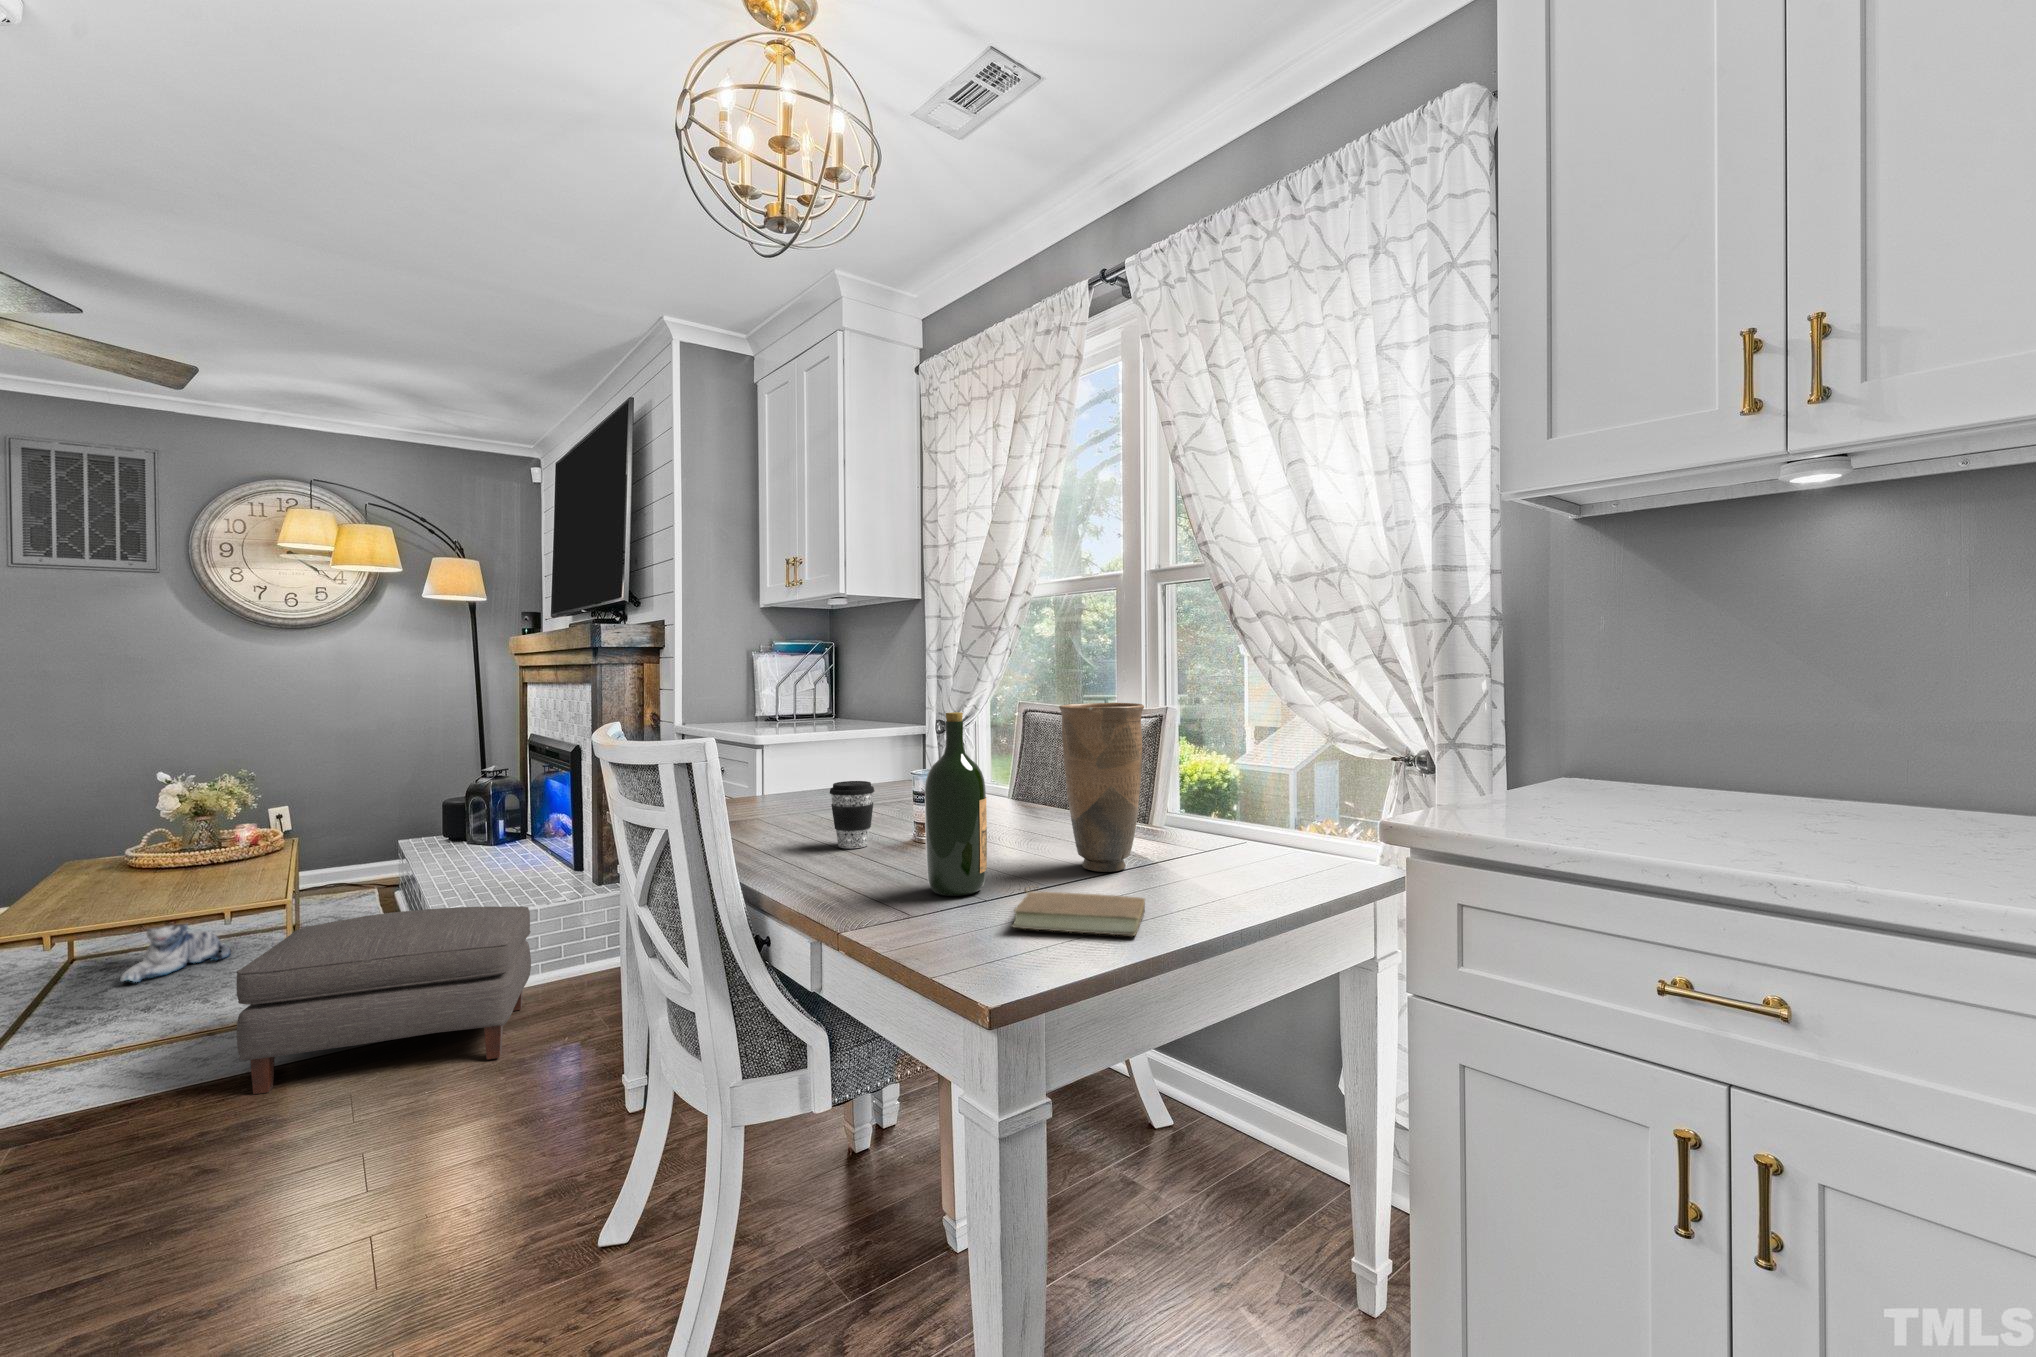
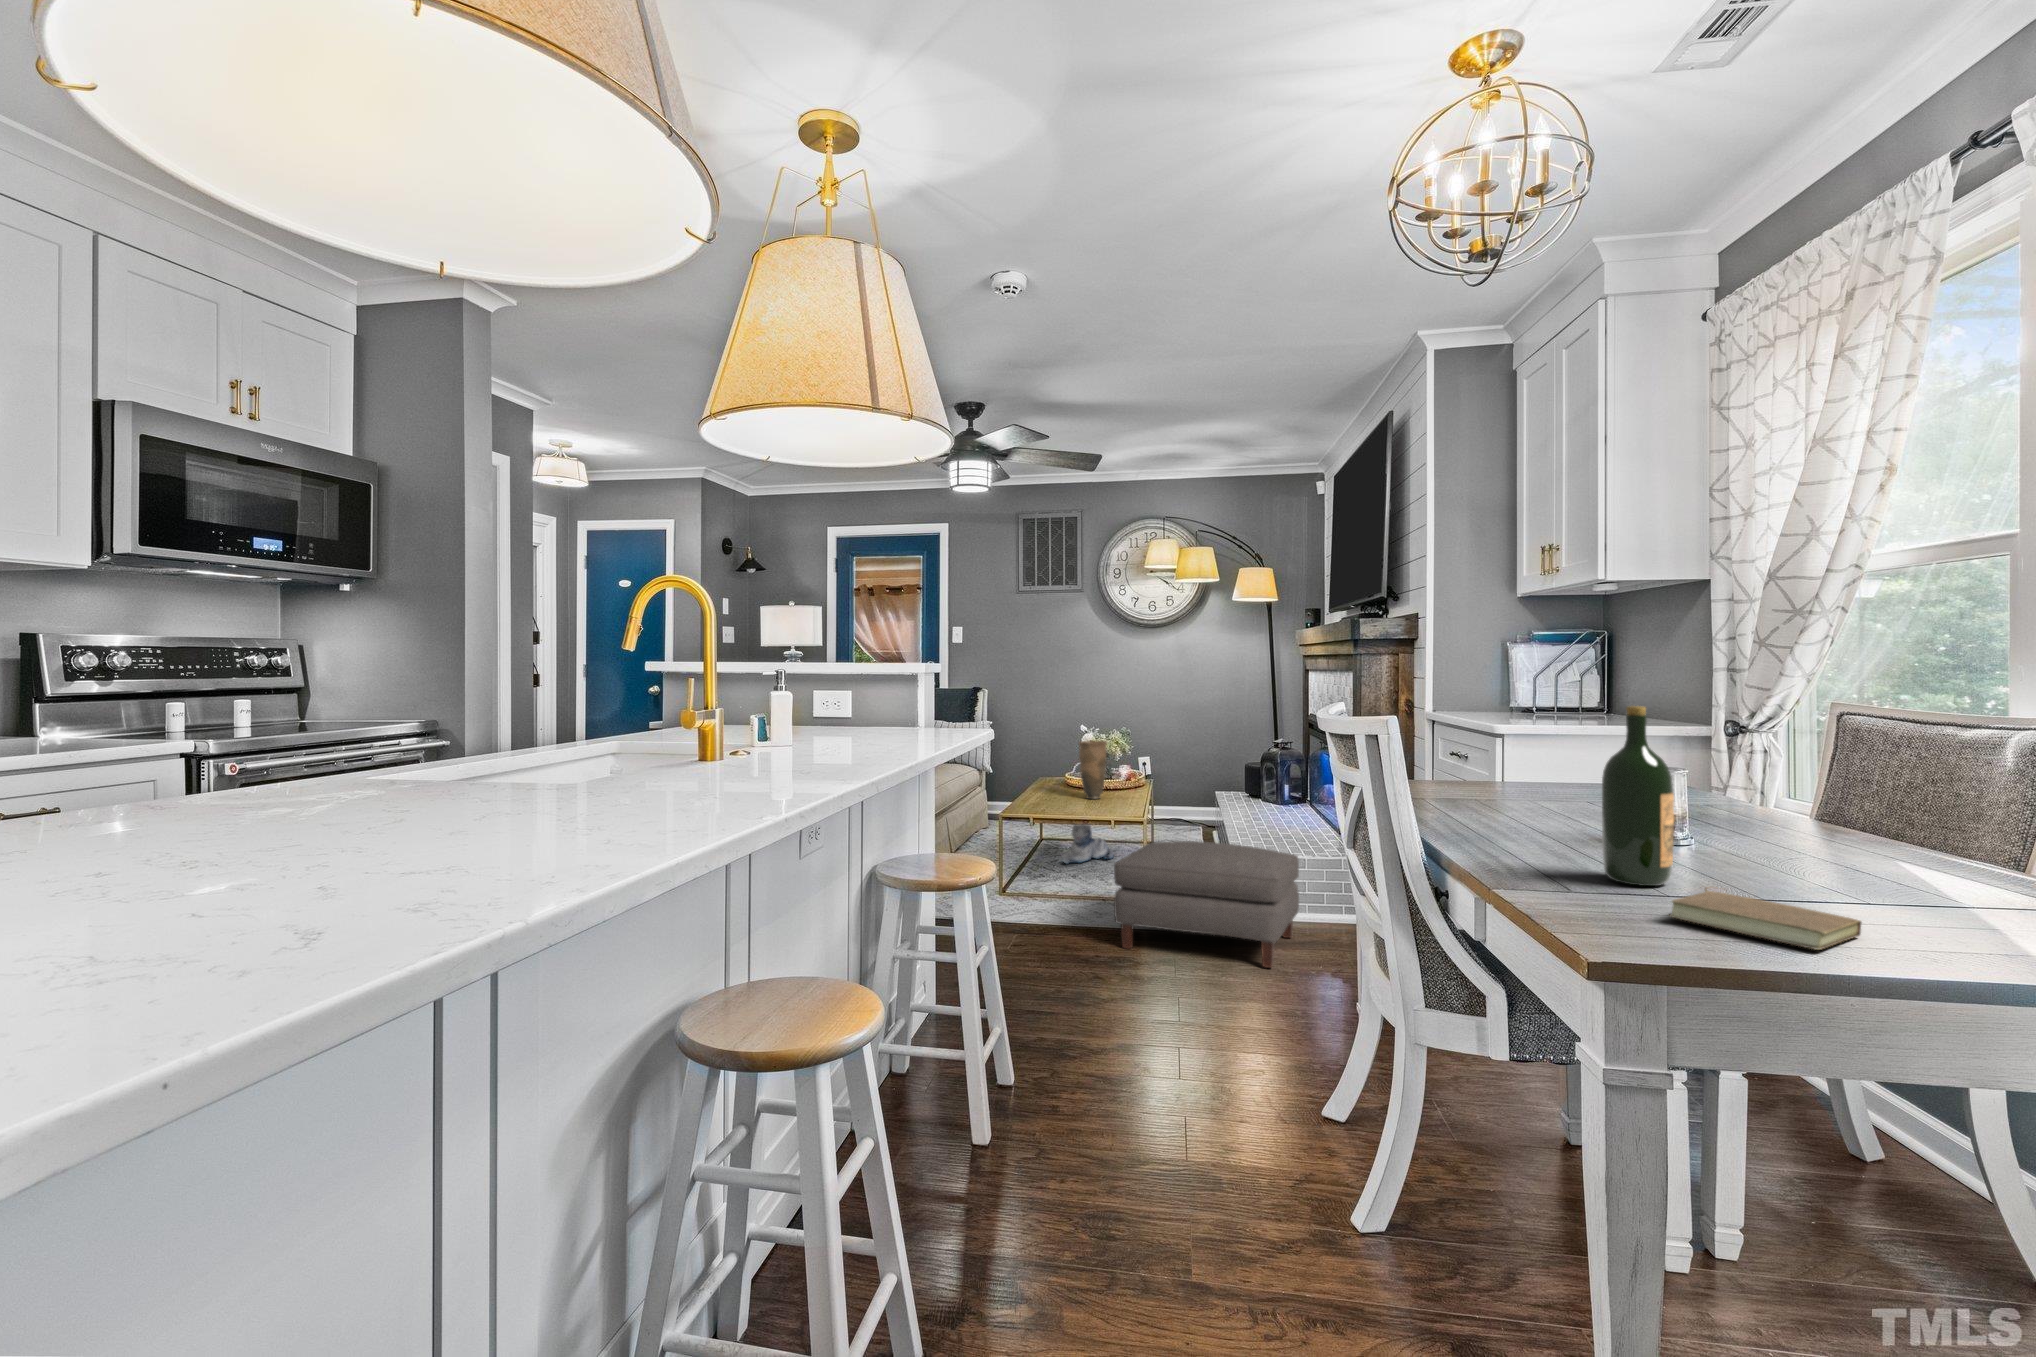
vase: present [1059,703,1144,872] -> present [1078,741,1107,799]
coffee cup: present [830,781,874,848] -> none [1530,769,1579,834]

